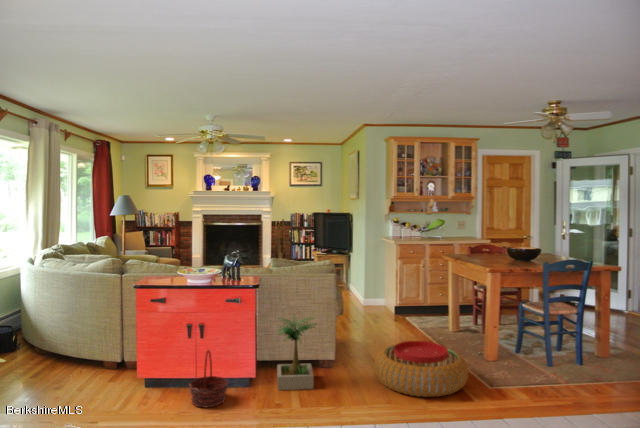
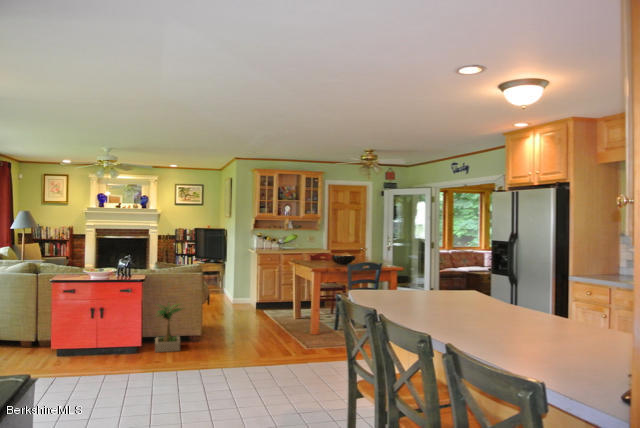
pouf: present [375,341,469,397] -> none [224,319,285,352]
basket: present [189,350,228,408] -> none [92,325,120,362]

